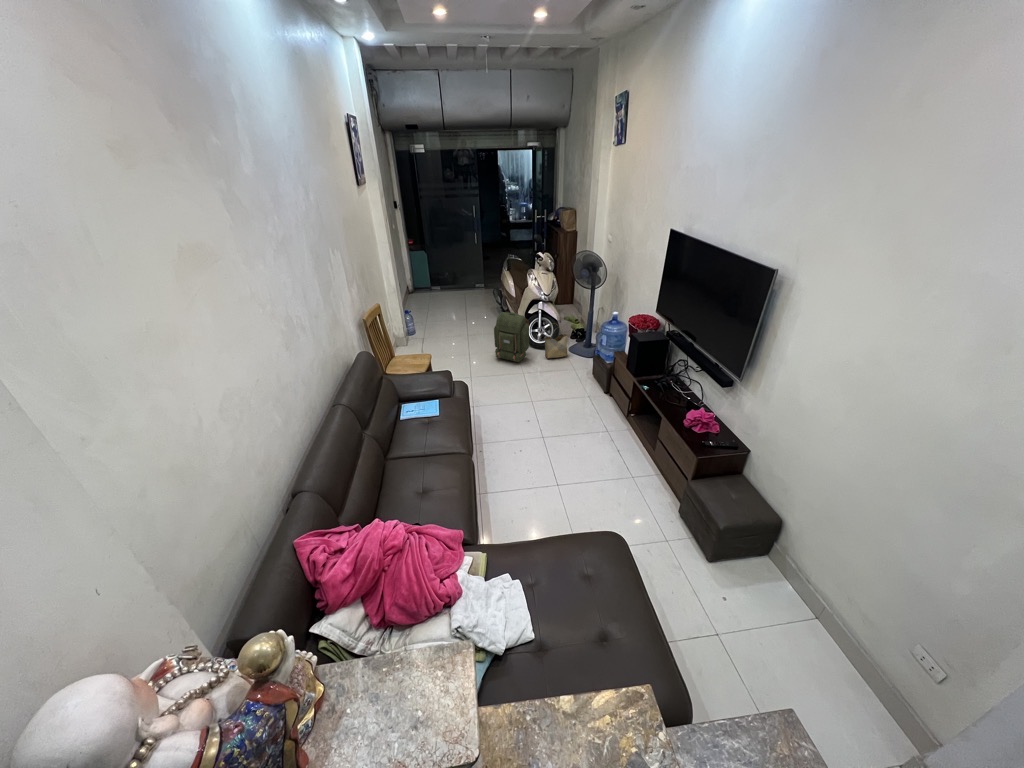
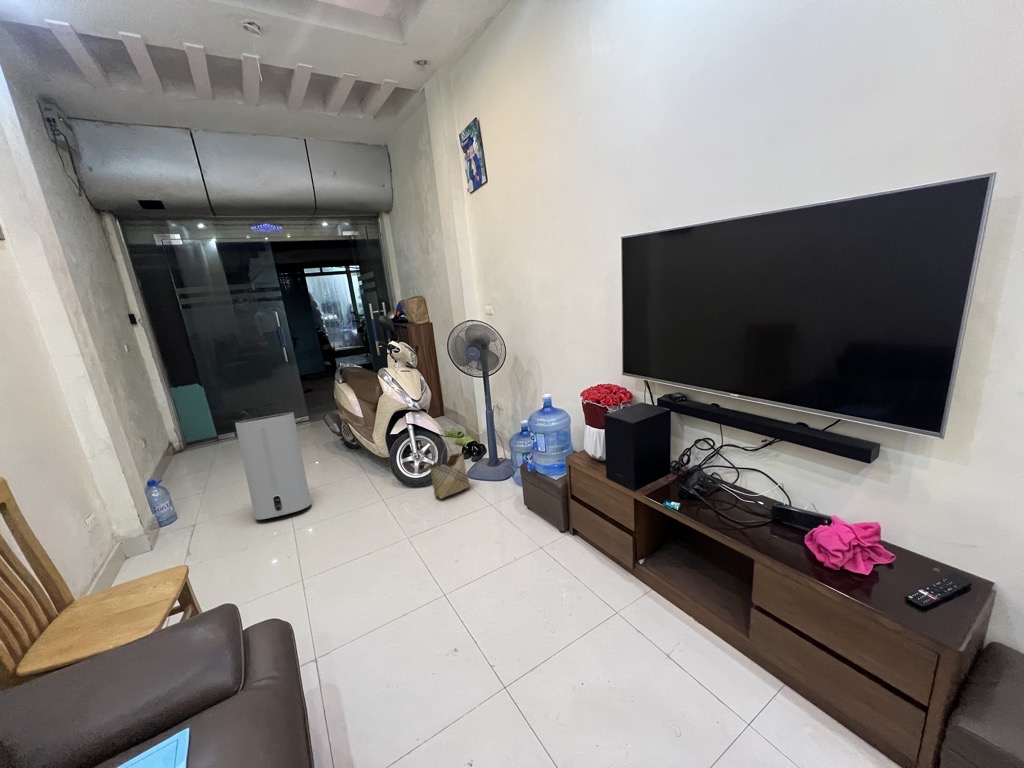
air purifier: none [448,289,479,345] -> present [235,413,311,520]
backpack: present [494,312,529,362] -> none [335,434,405,521]

